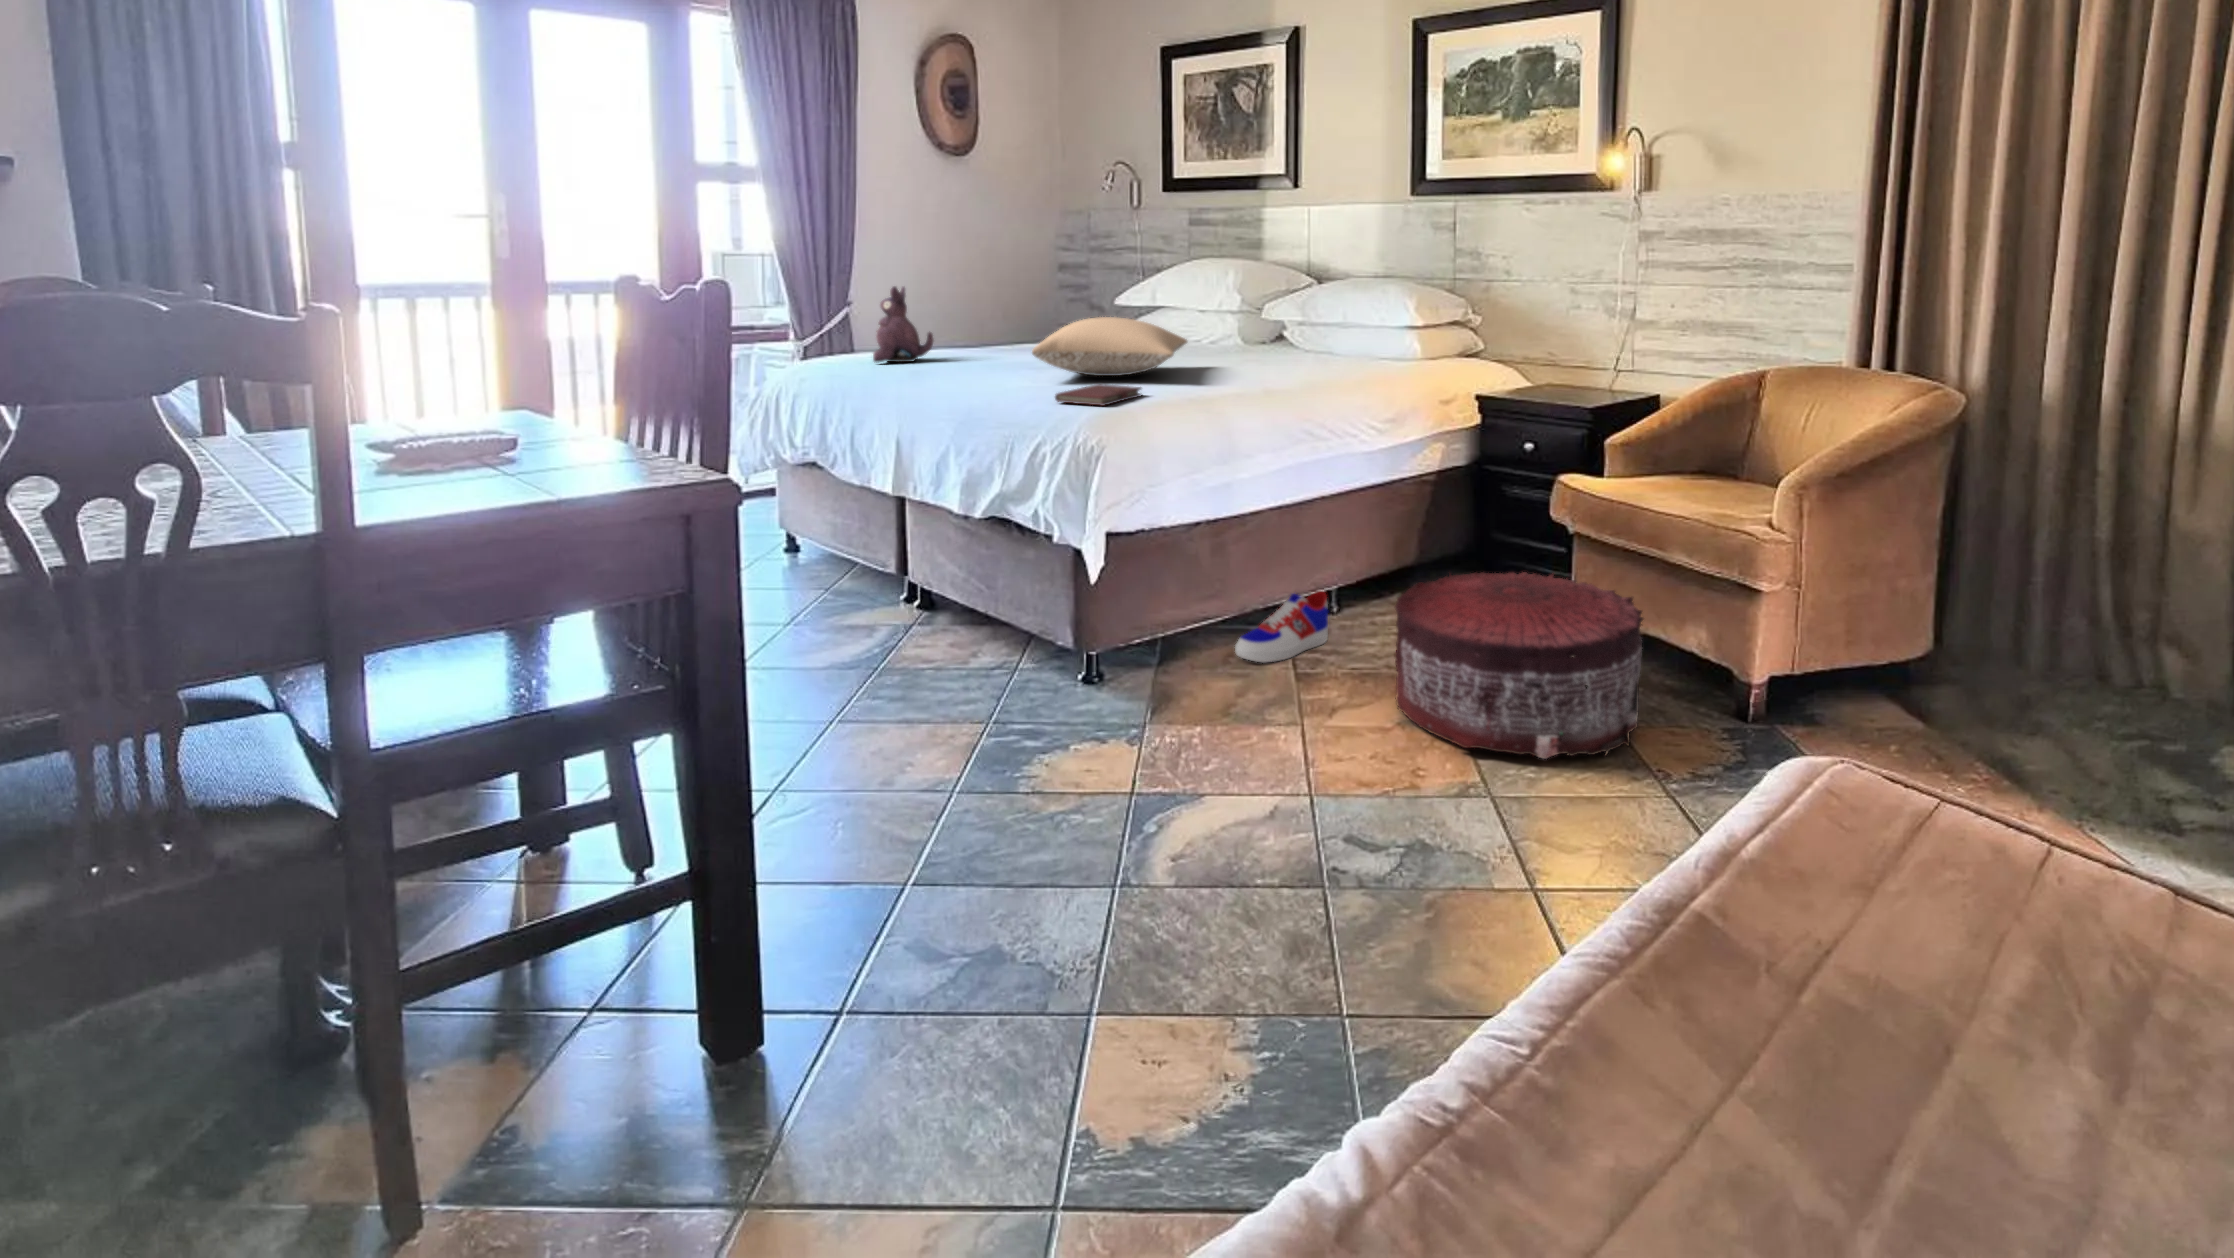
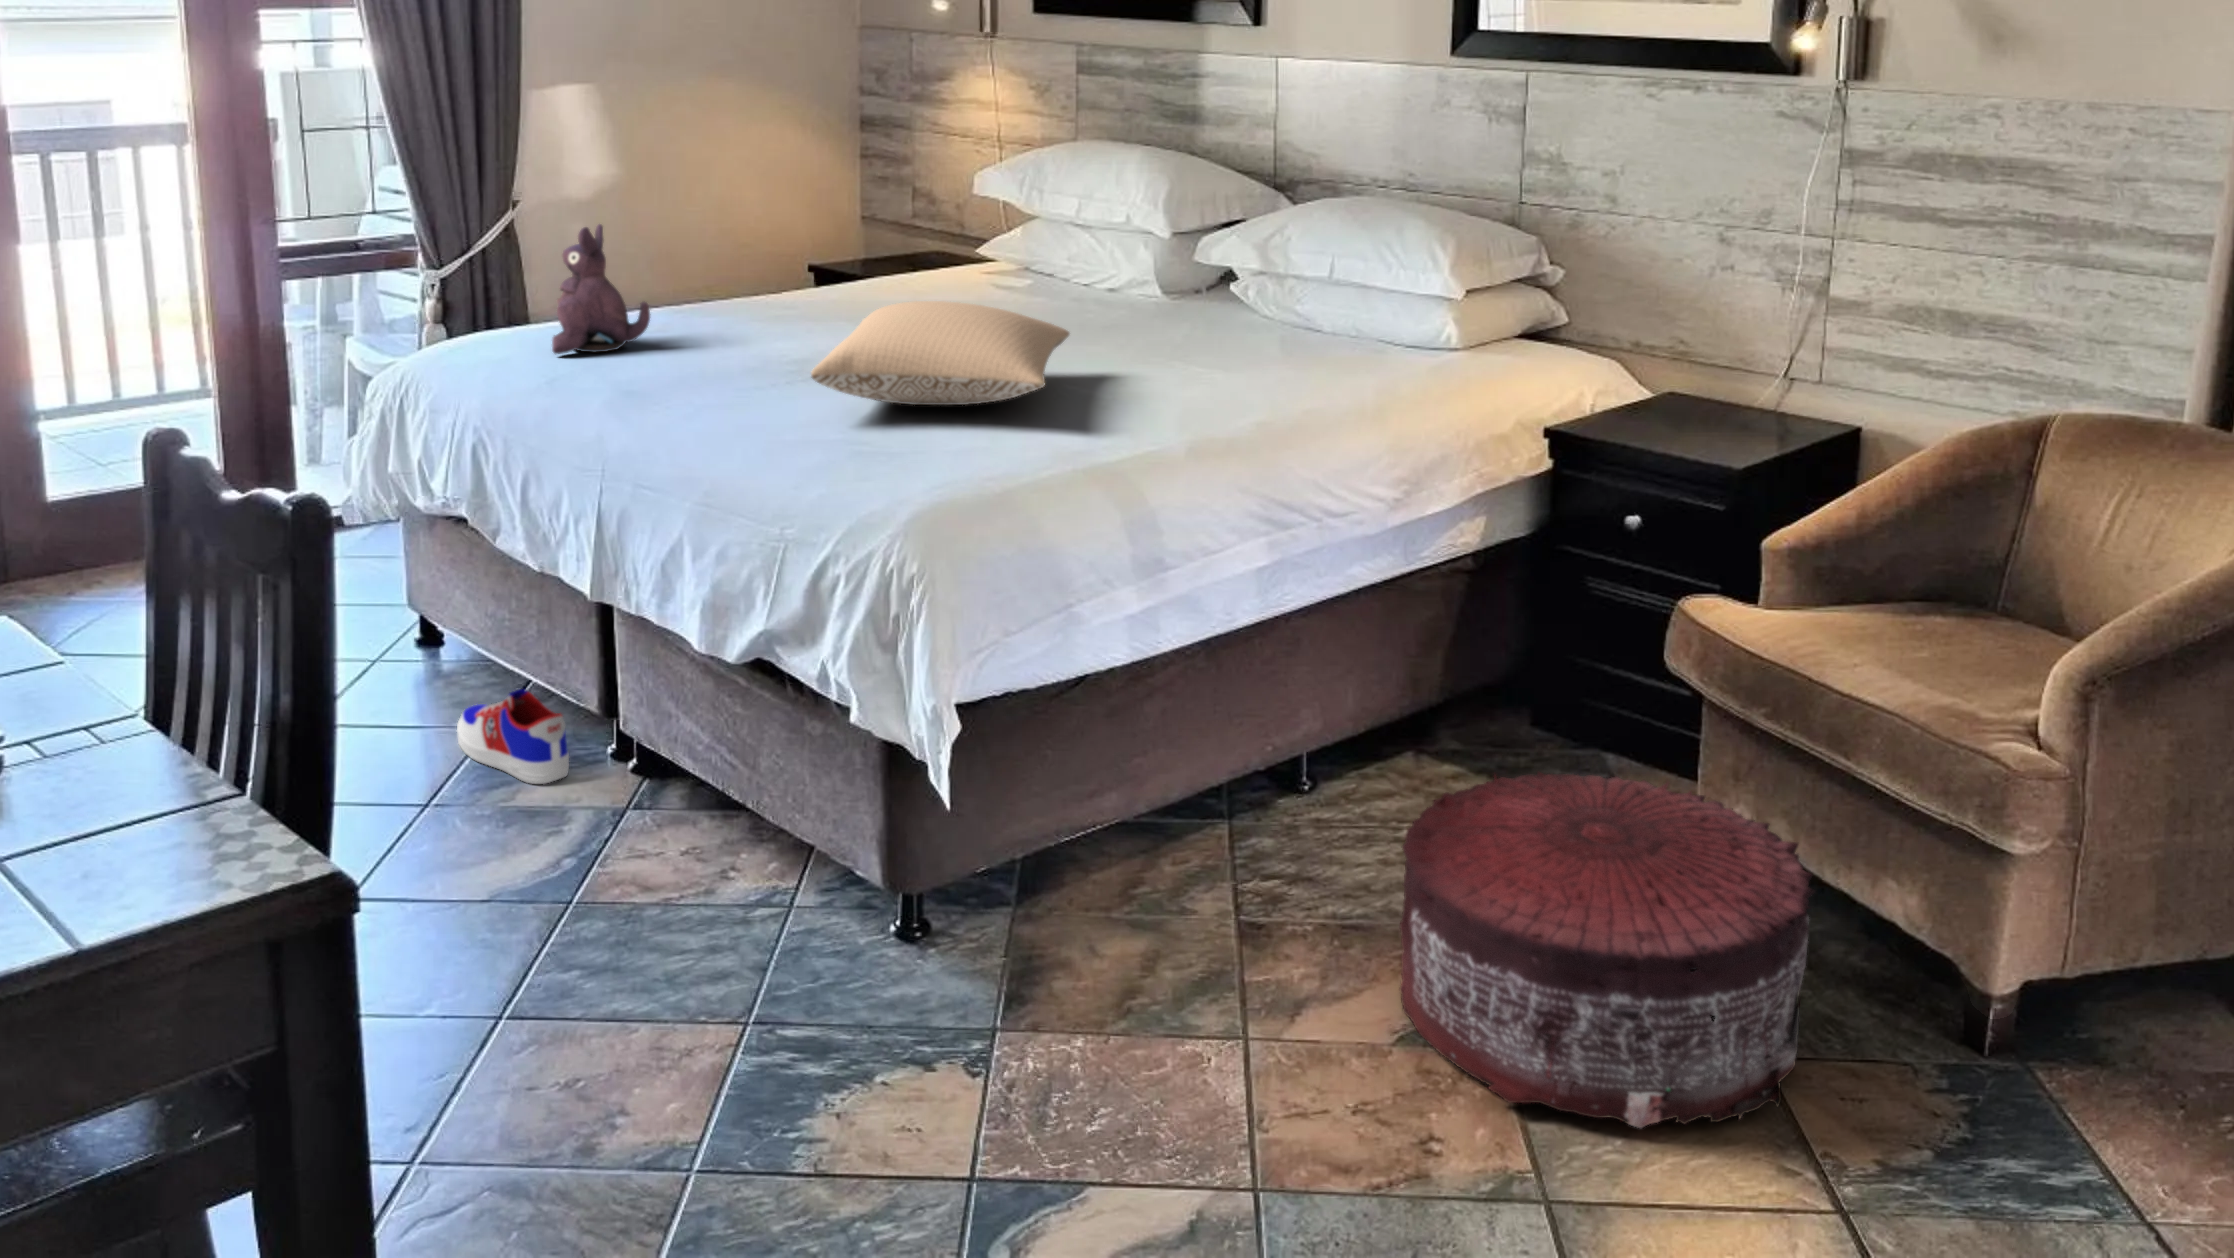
notebook: present [1055,384,1141,406] -> none [849,441,993,499]
sneaker: present [1235,591,1328,662] -> present [457,689,569,784]

